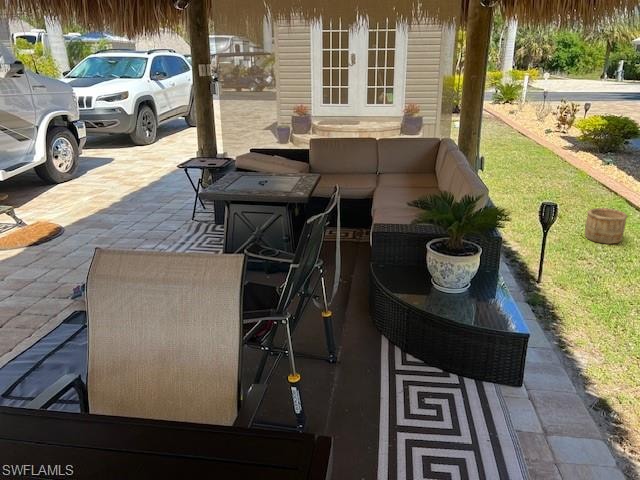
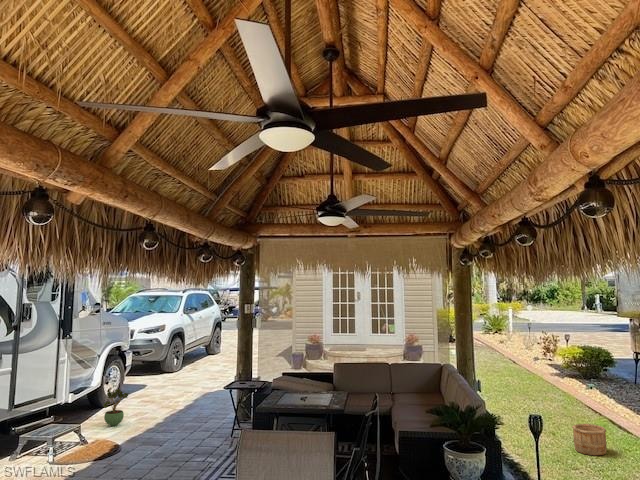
potted plant: none [45,165,74,205] -> present [103,389,128,426]

